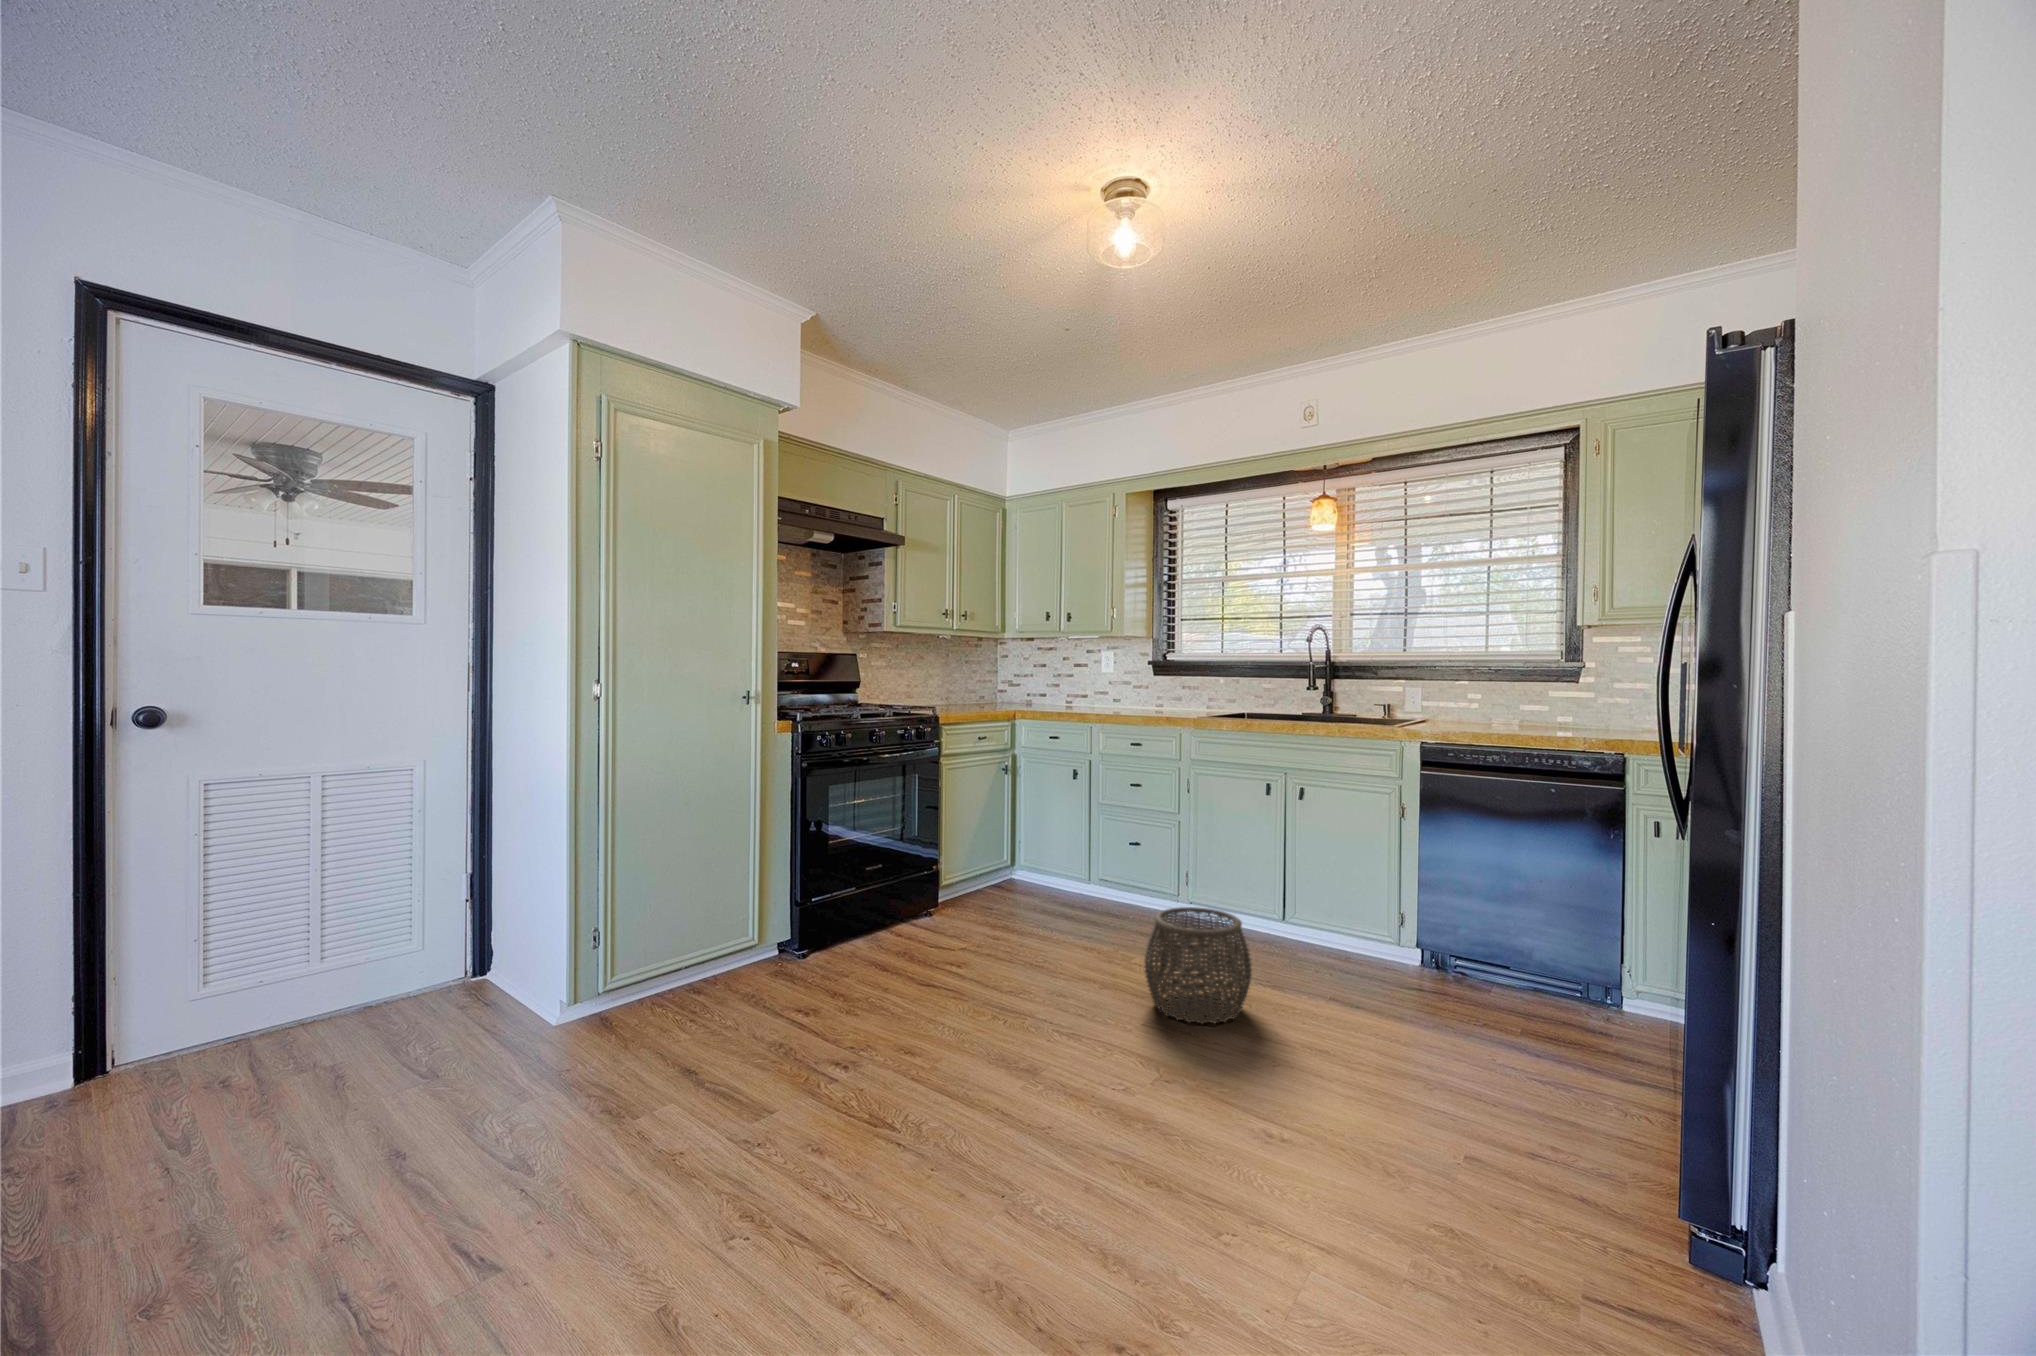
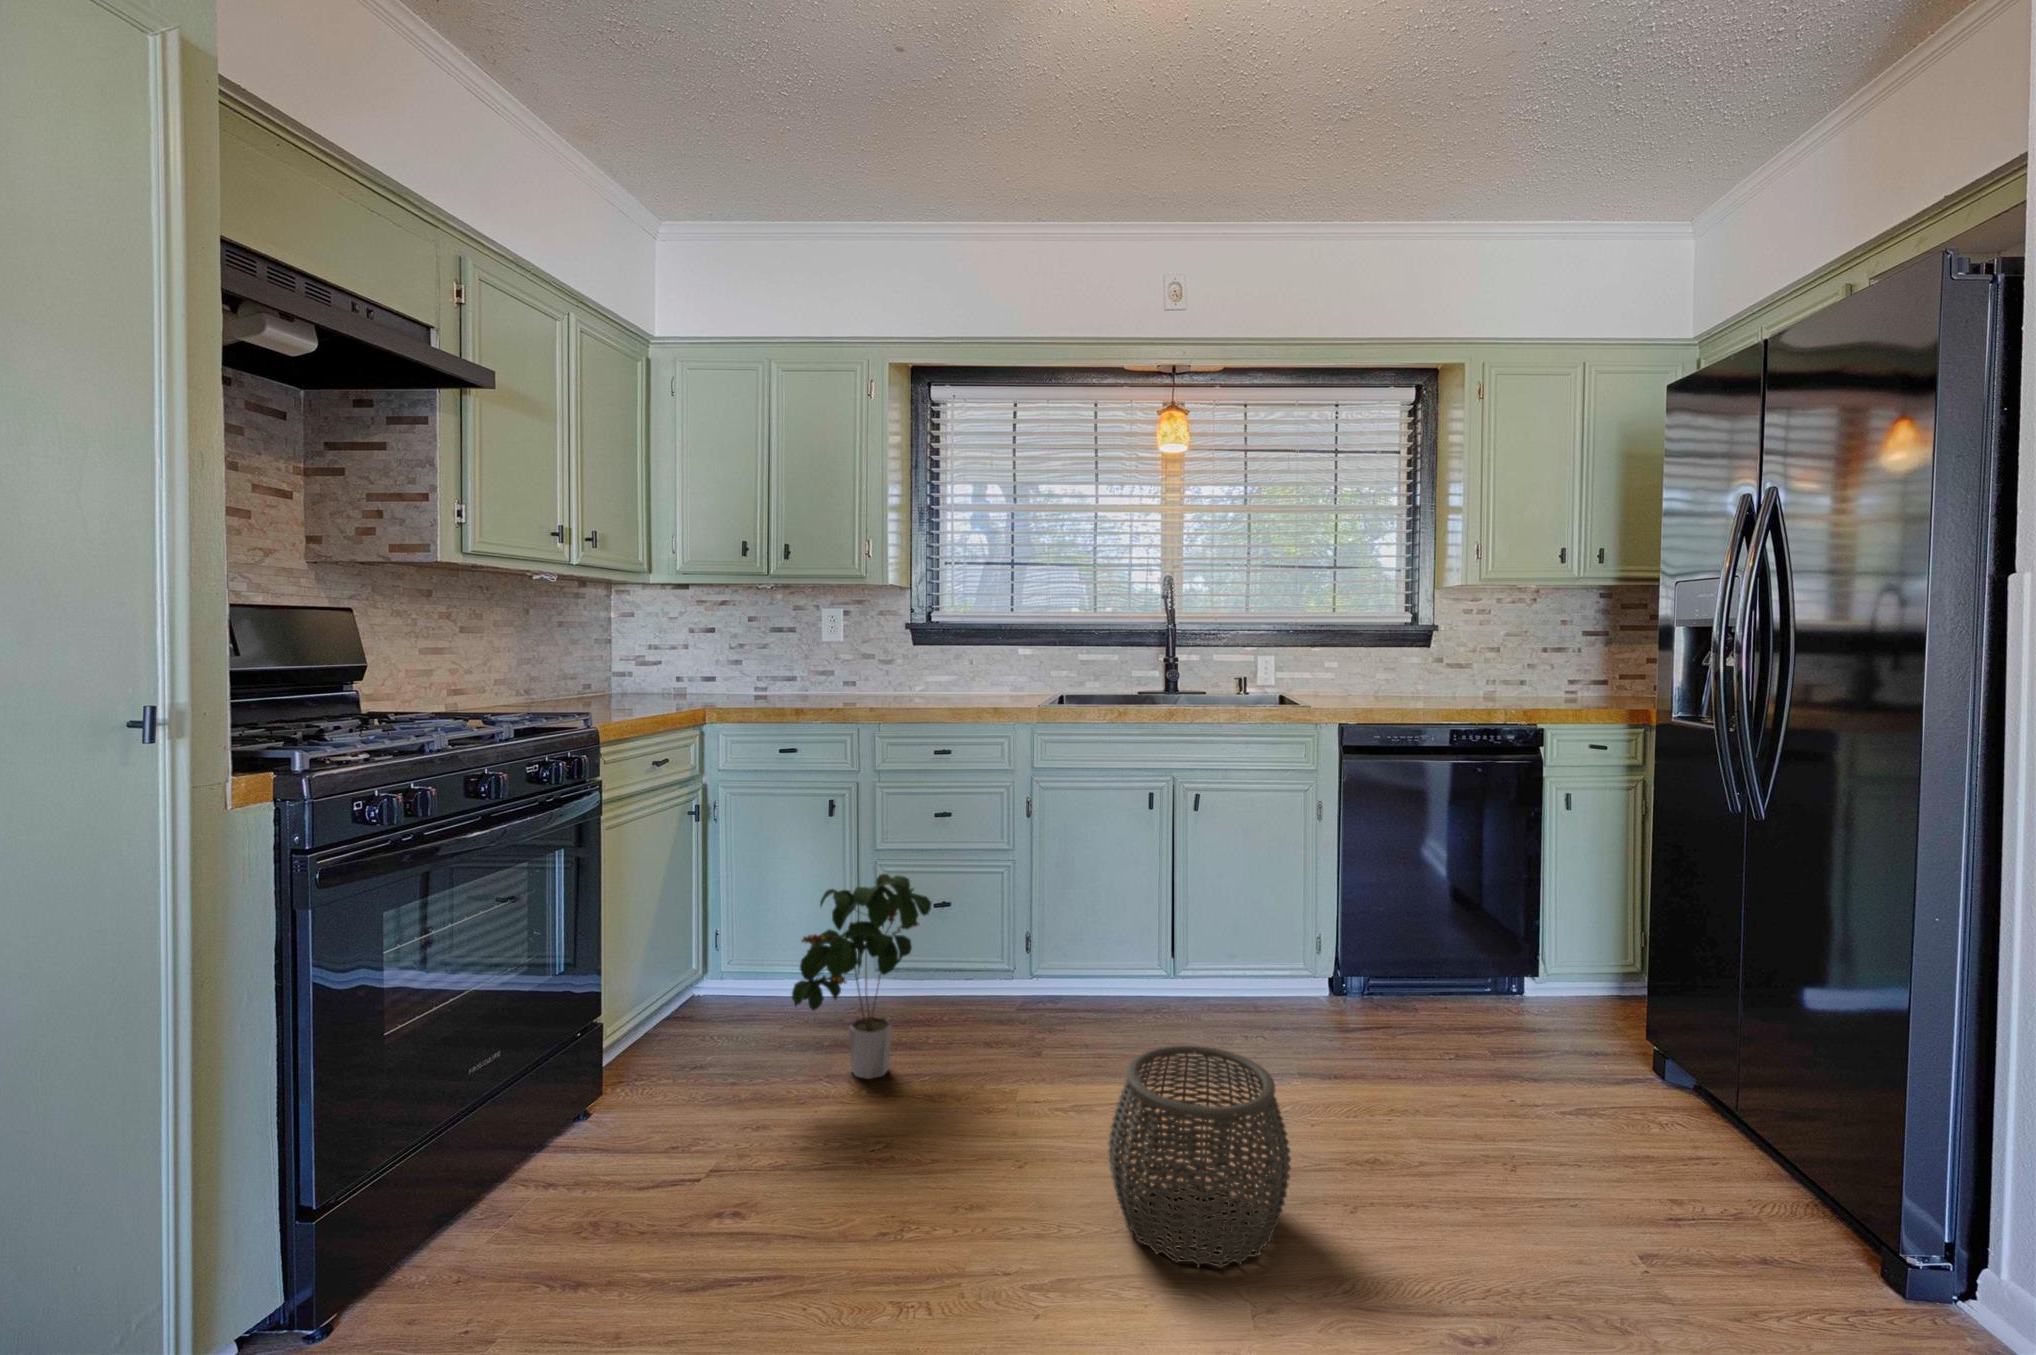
potted plant: none [1028,808,1126,927] -> present [792,873,931,1079]

